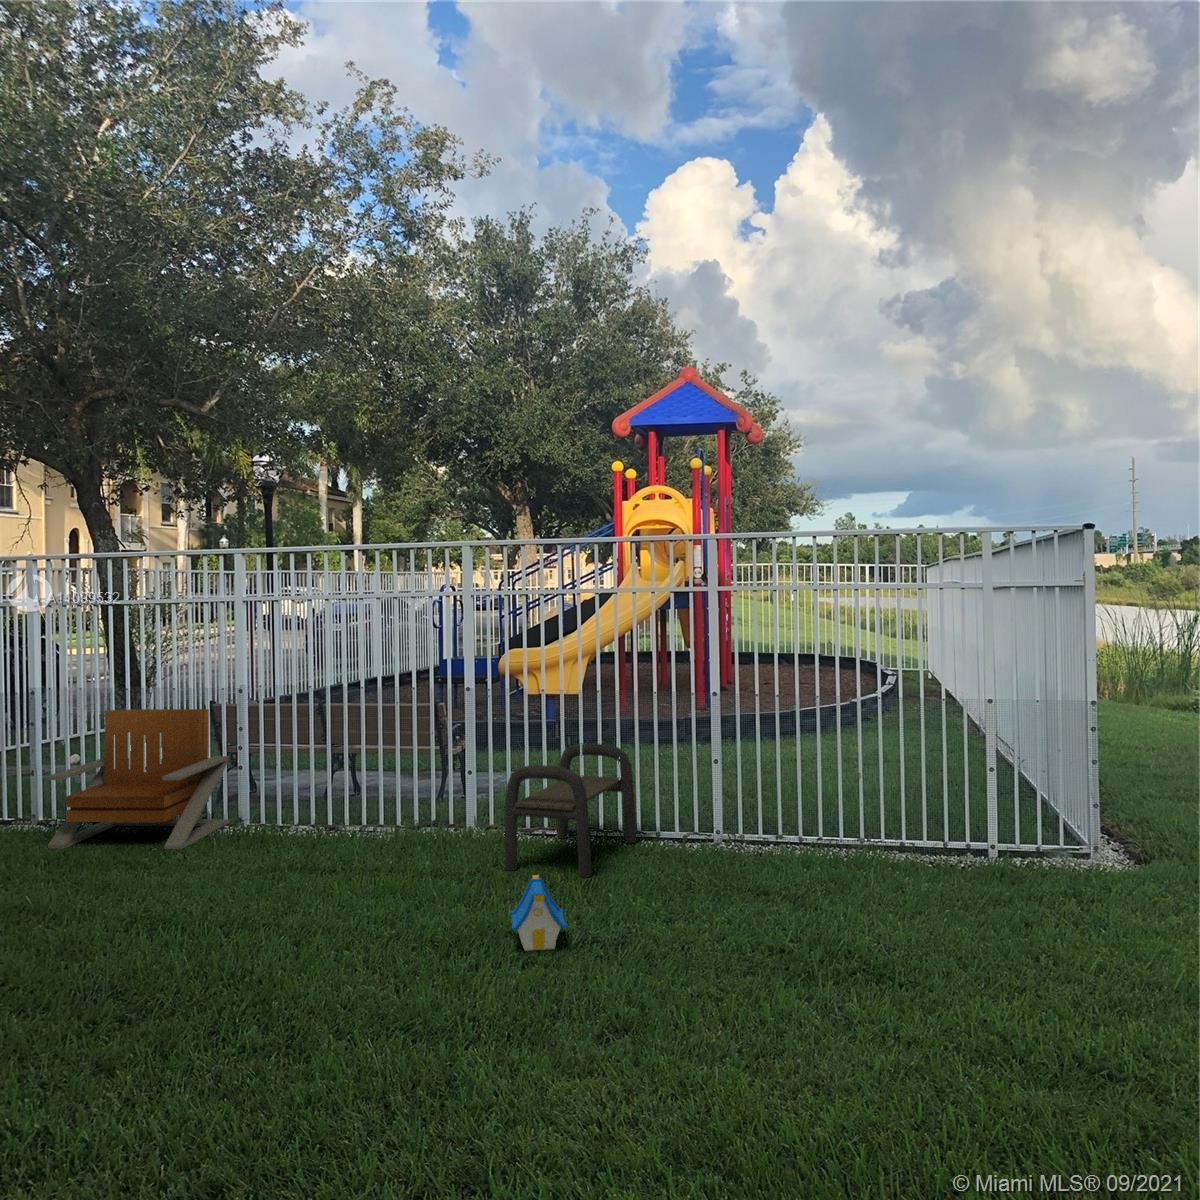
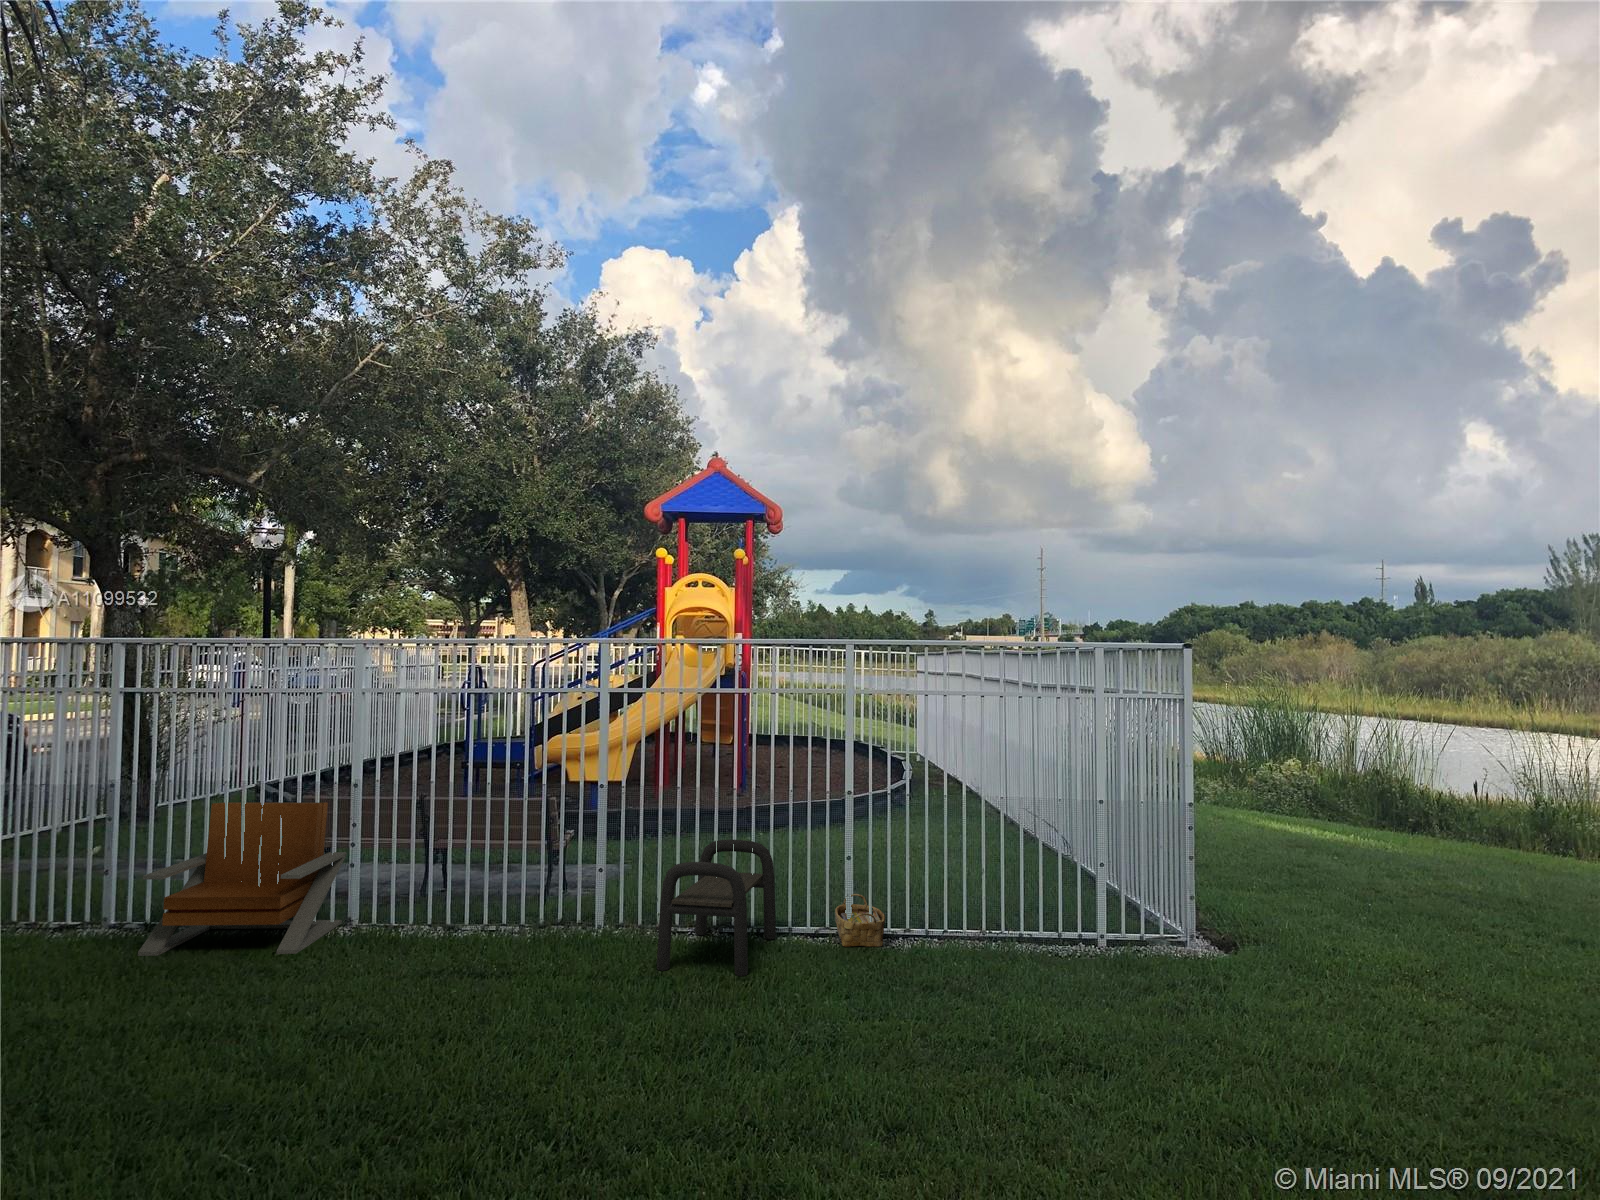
woven basket: none [696,799,748,852] -> present [835,894,885,947]
toy house: present [510,875,567,951] -> none [695,976,760,1058]

